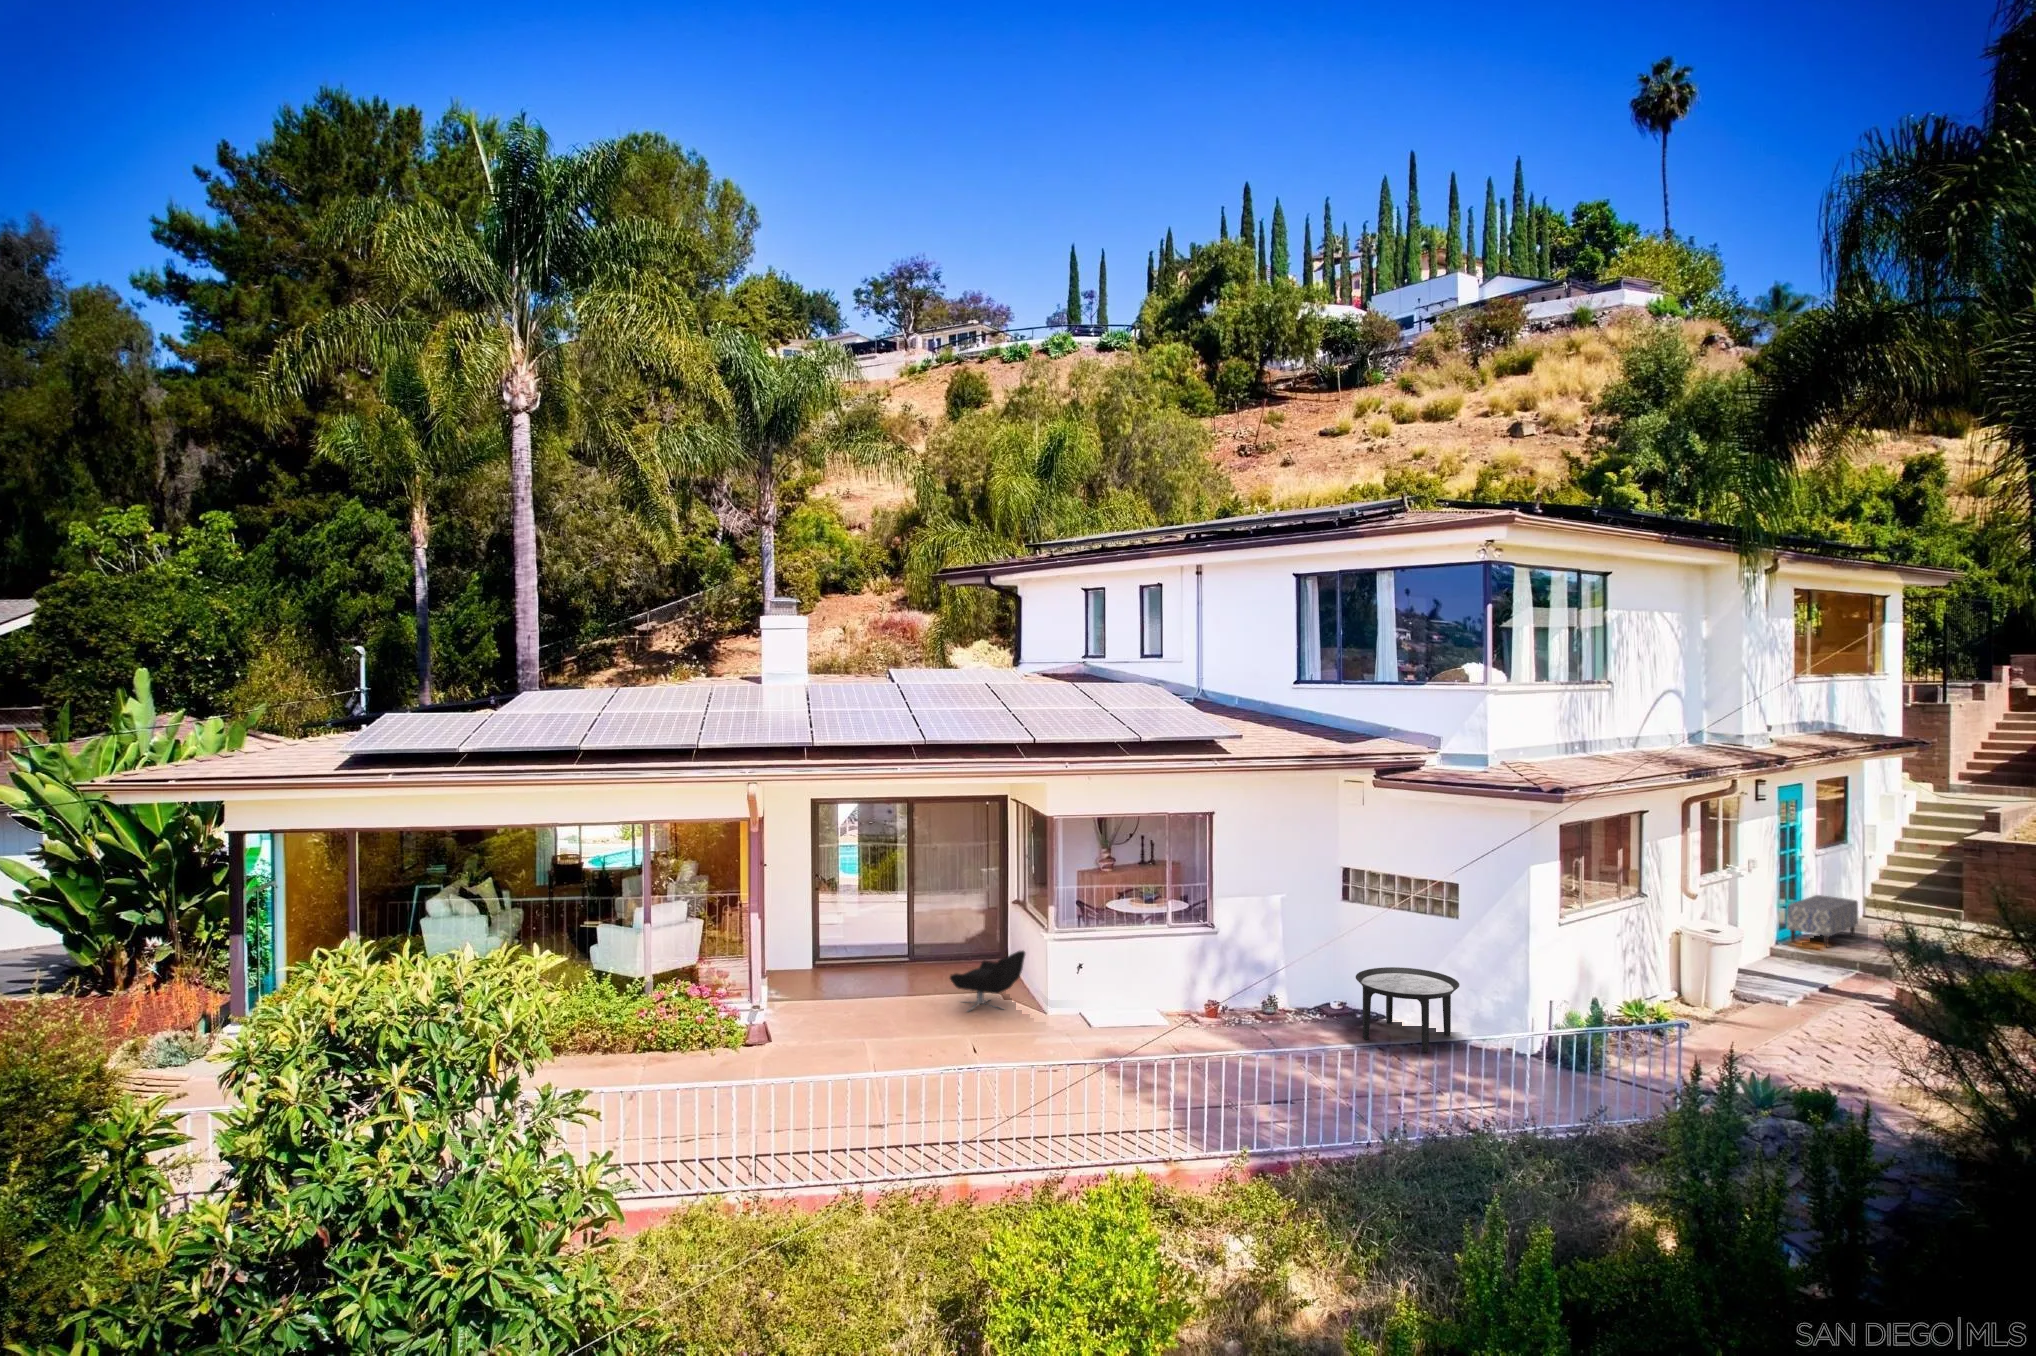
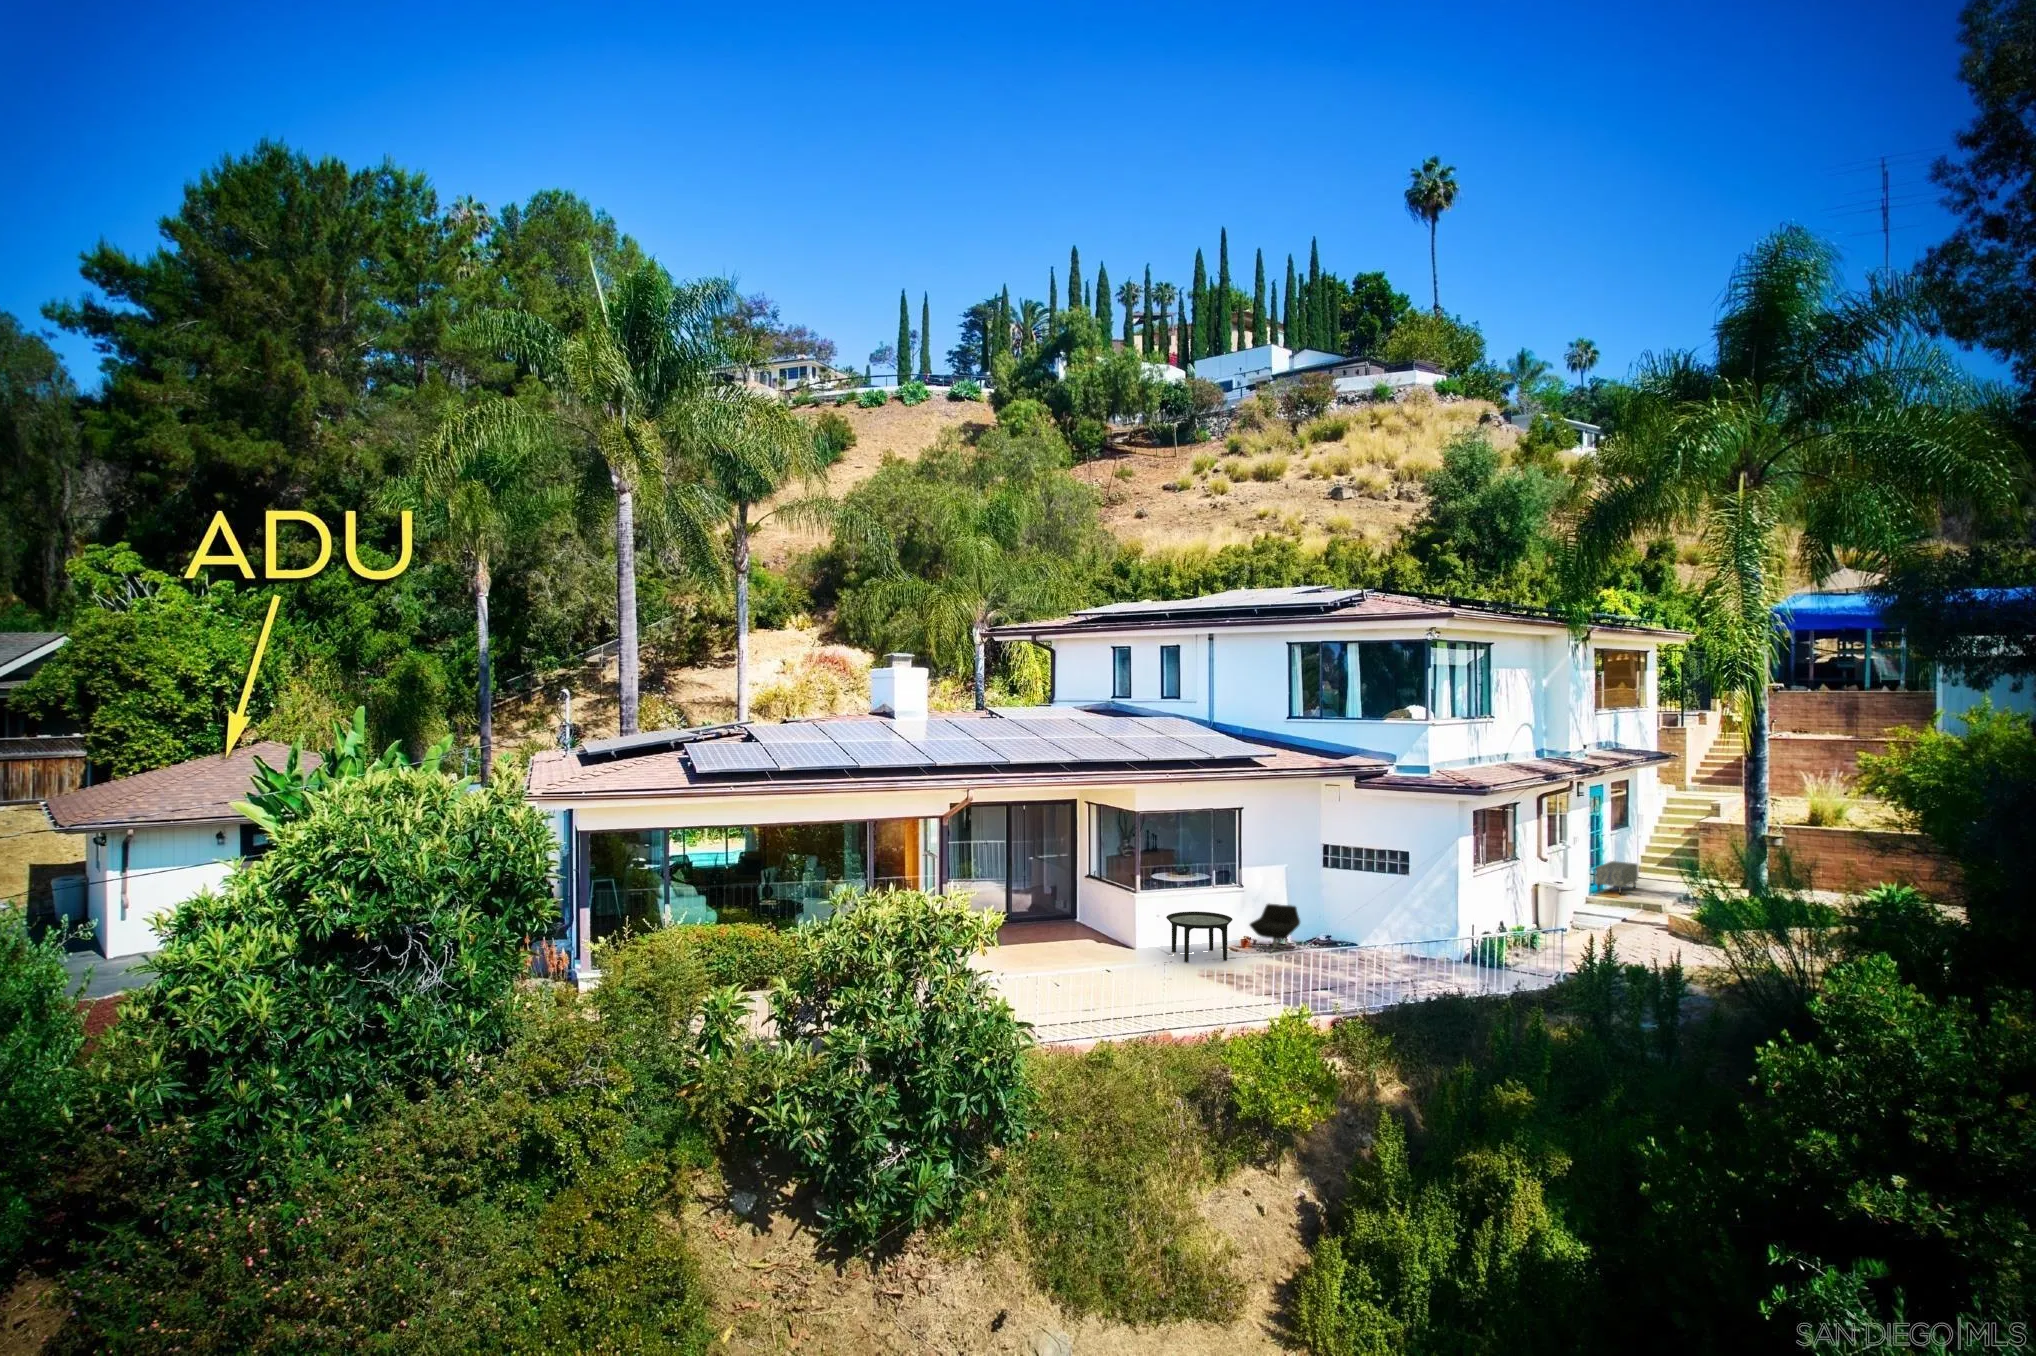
lounge chair: present [950,951,1025,1011] -> present [1250,904,1300,951]
round table: present [1356,967,1459,1052] -> present [1166,912,1232,962]

